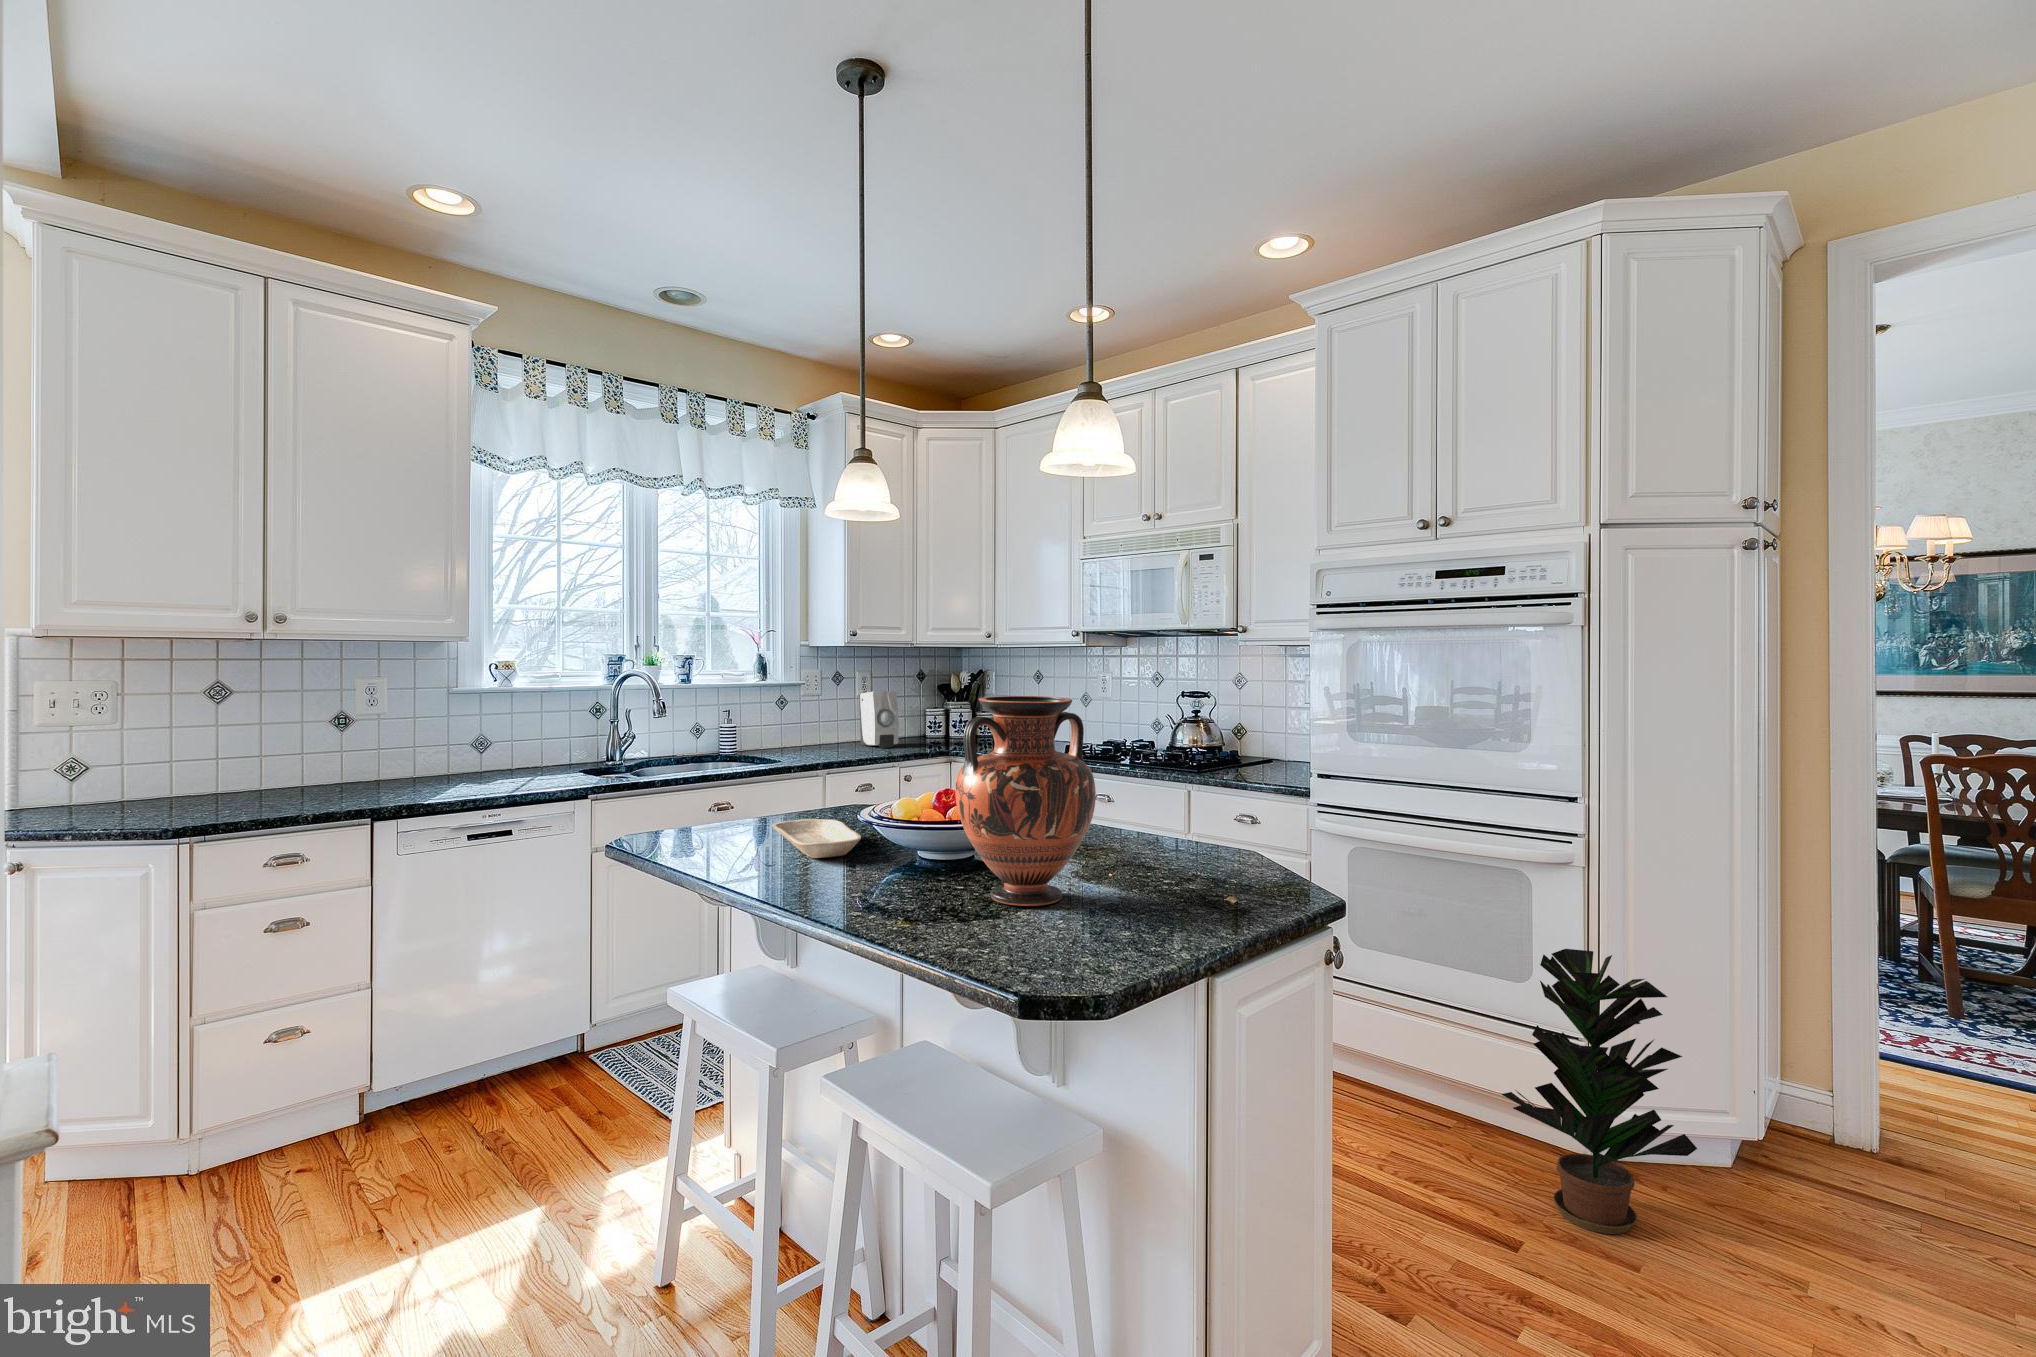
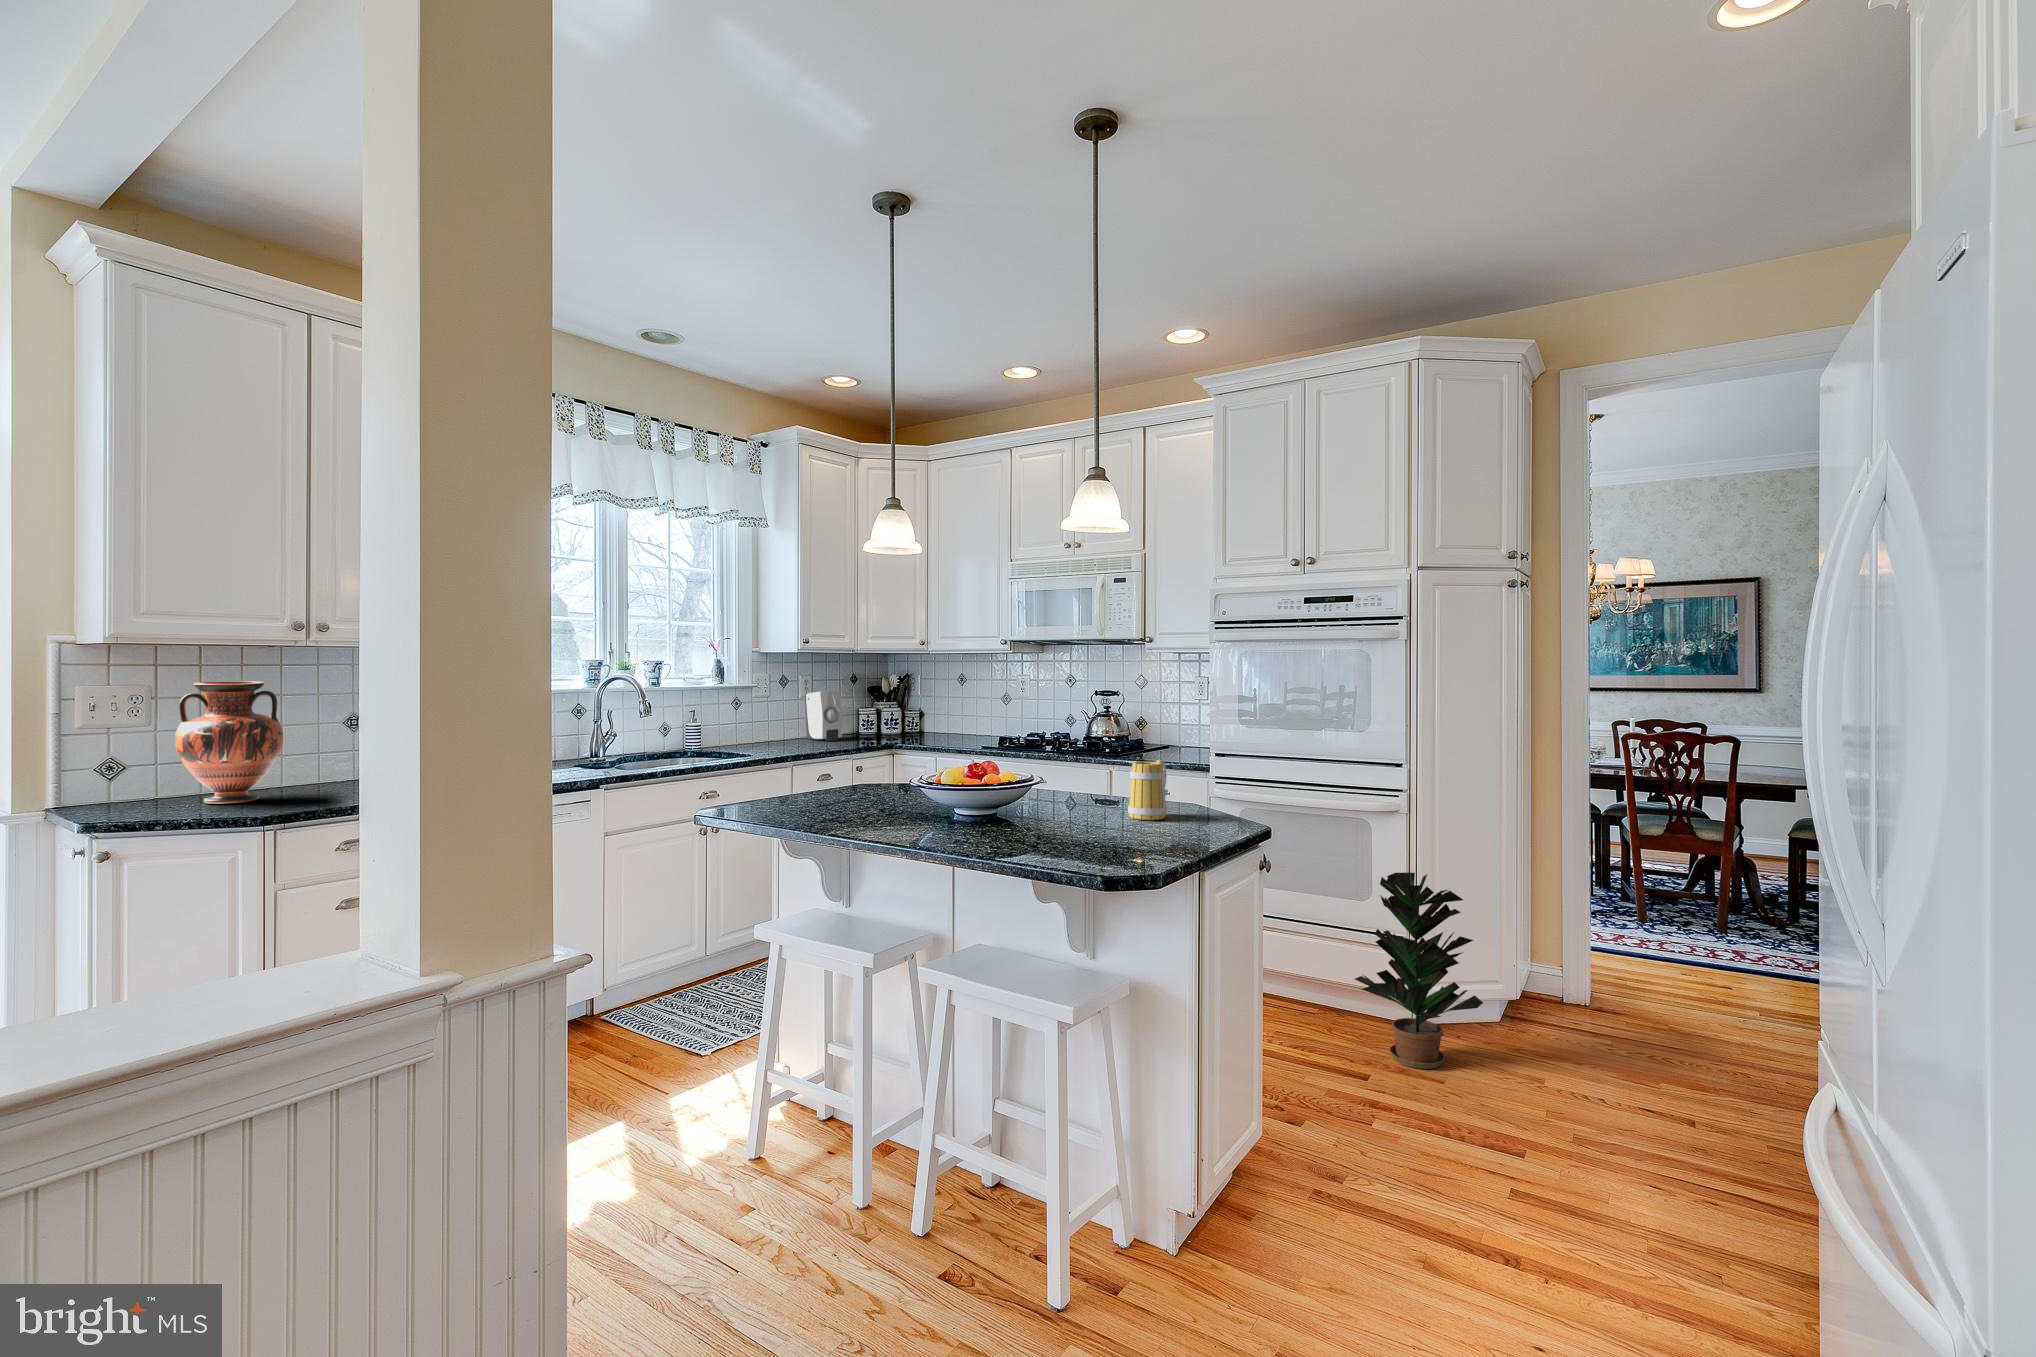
vase: present [955,696,1096,906] -> present [175,681,283,804]
mug: none [1150,790,1210,875] -> present [1128,760,1167,820]
tray: present [772,819,861,858] -> none [825,791,909,818]

